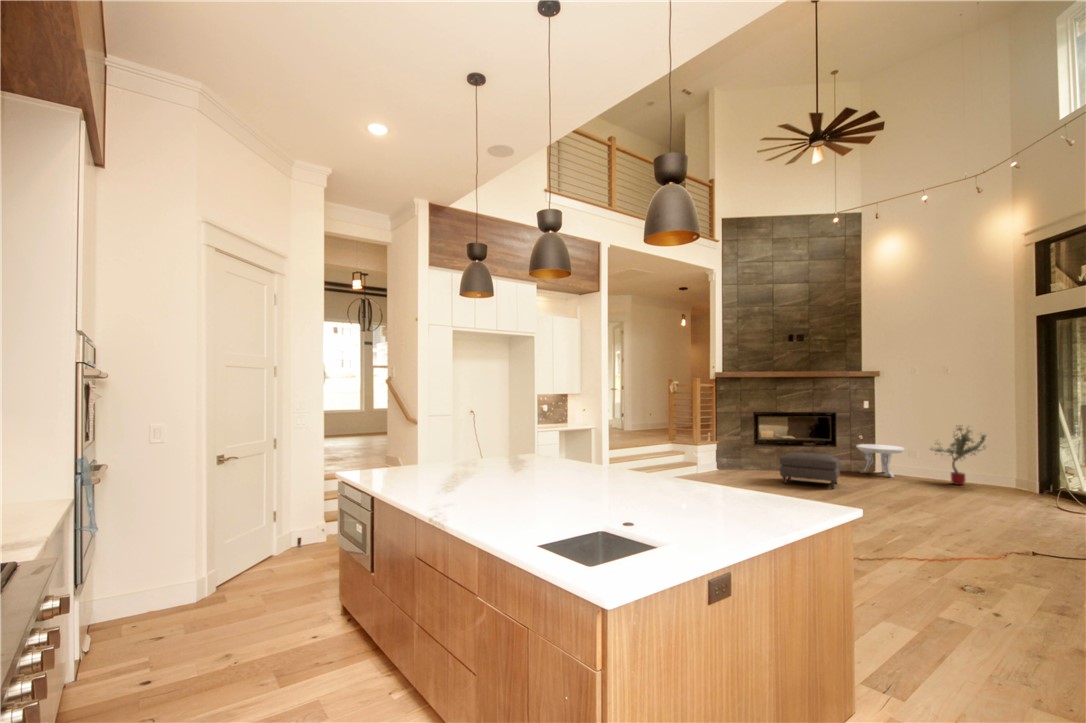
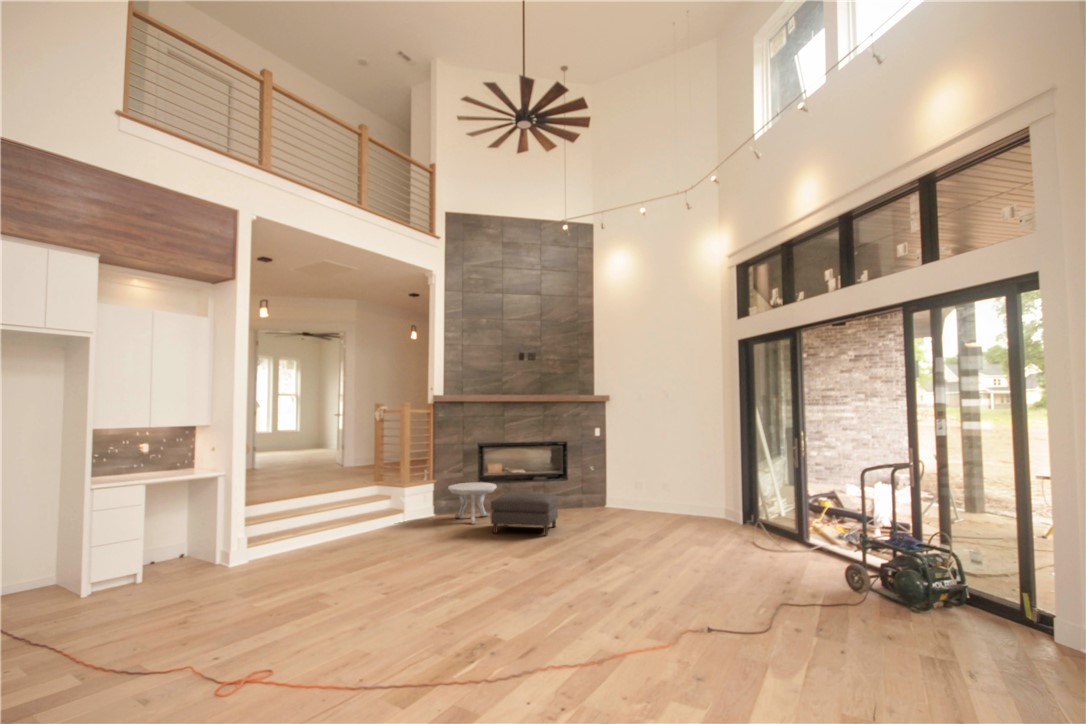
potted tree: present [930,425,986,485] -> none [651,451,700,516]
side table: present [856,444,904,478] -> present [448,482,496,524]

